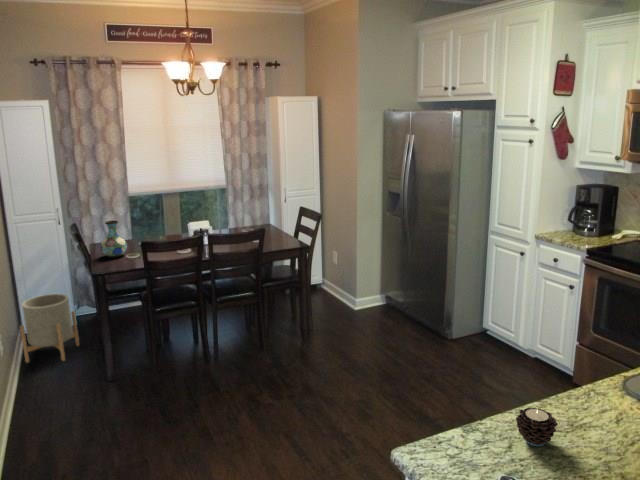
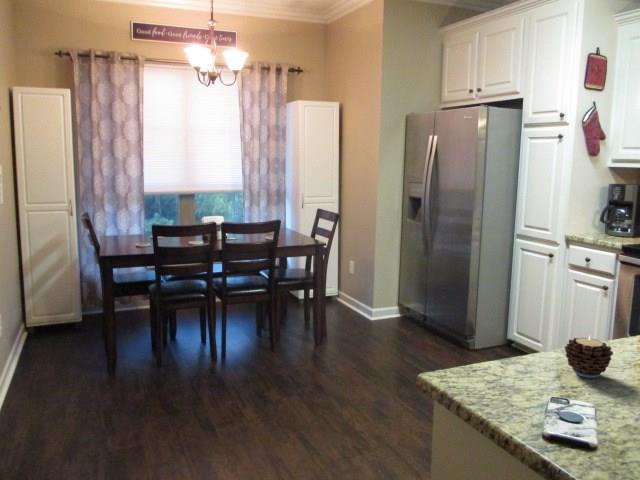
vase: present [101,221,127,258] -> none [112,208,138,246]
planter: present [20,294,79,362] -> none [22,285,82,354]

